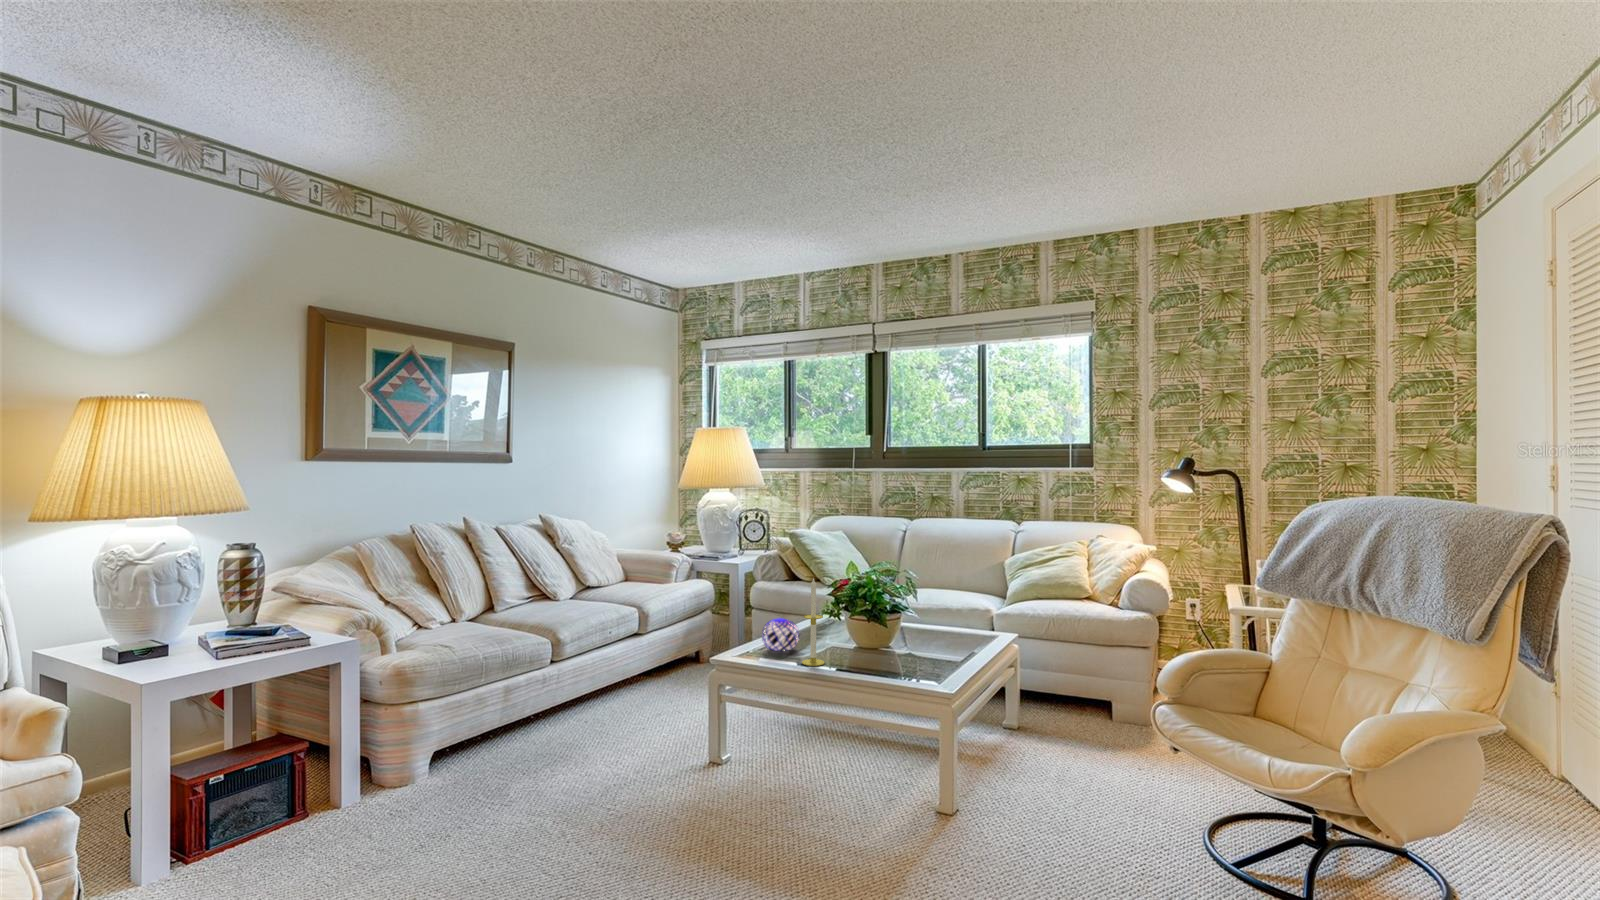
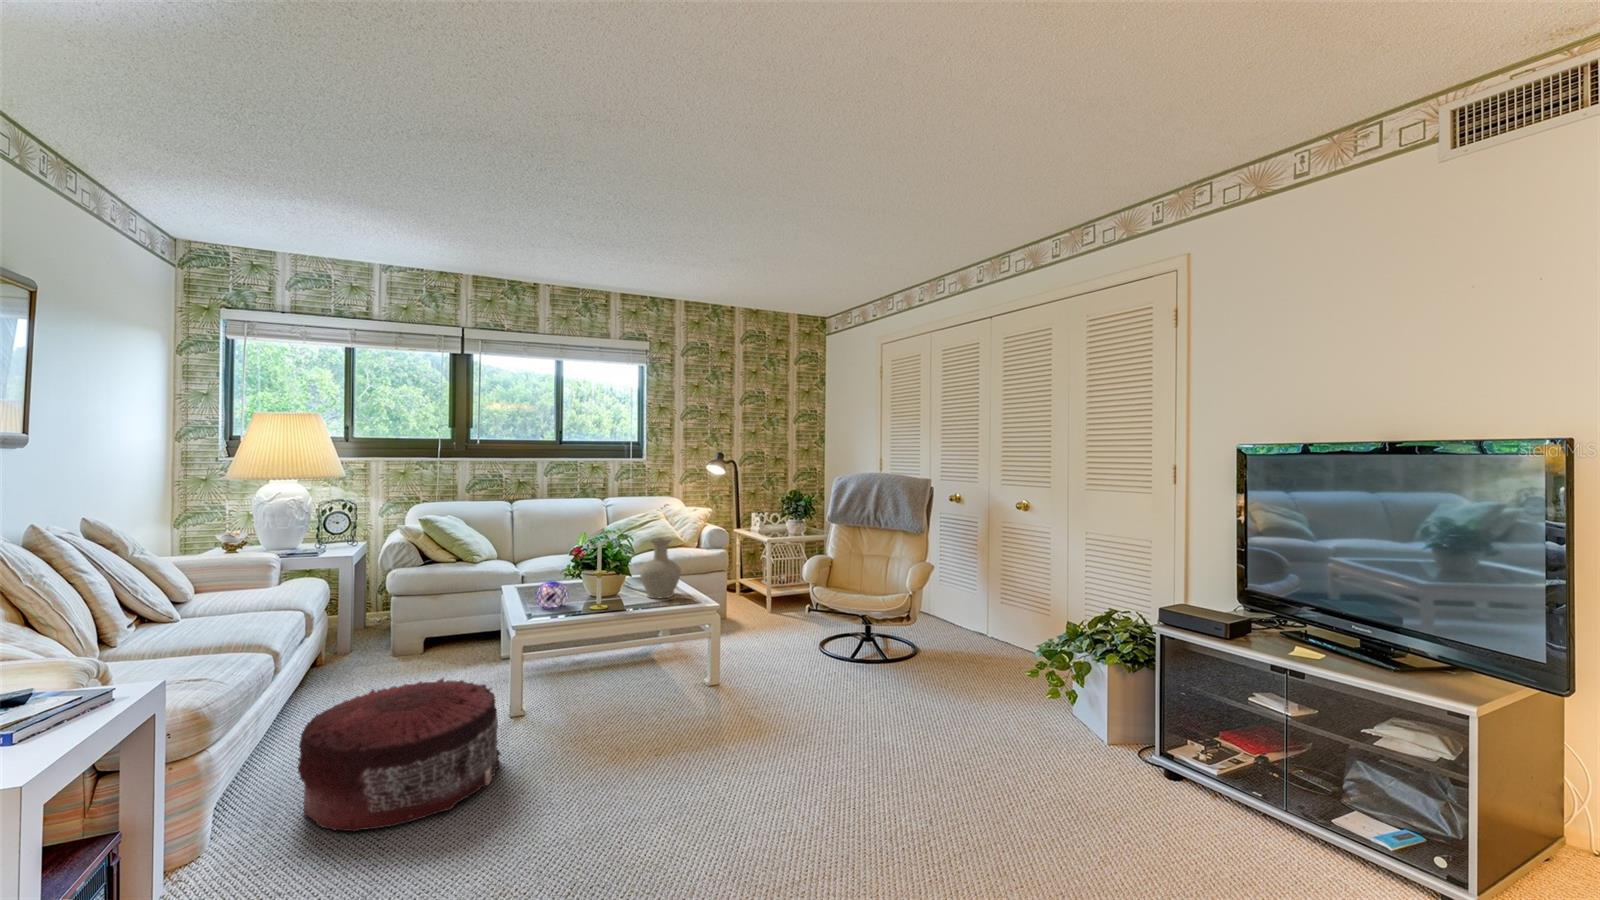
vase: none [883,581,941,671] -> present [640,537,681,598]
pouf: none [434,692,612,836] -> present [298,678,501,832]

